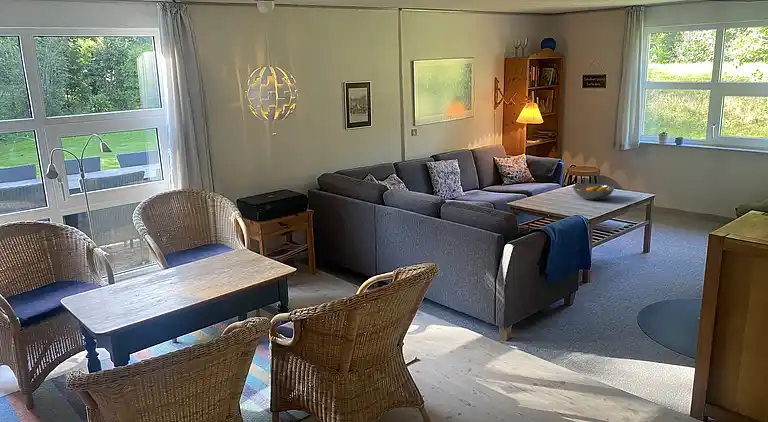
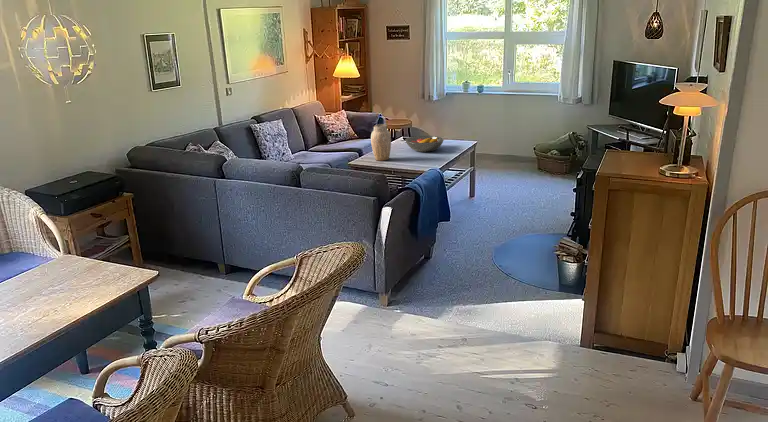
vase: none [533,169,553,205] -> present [371,124,391,161]

